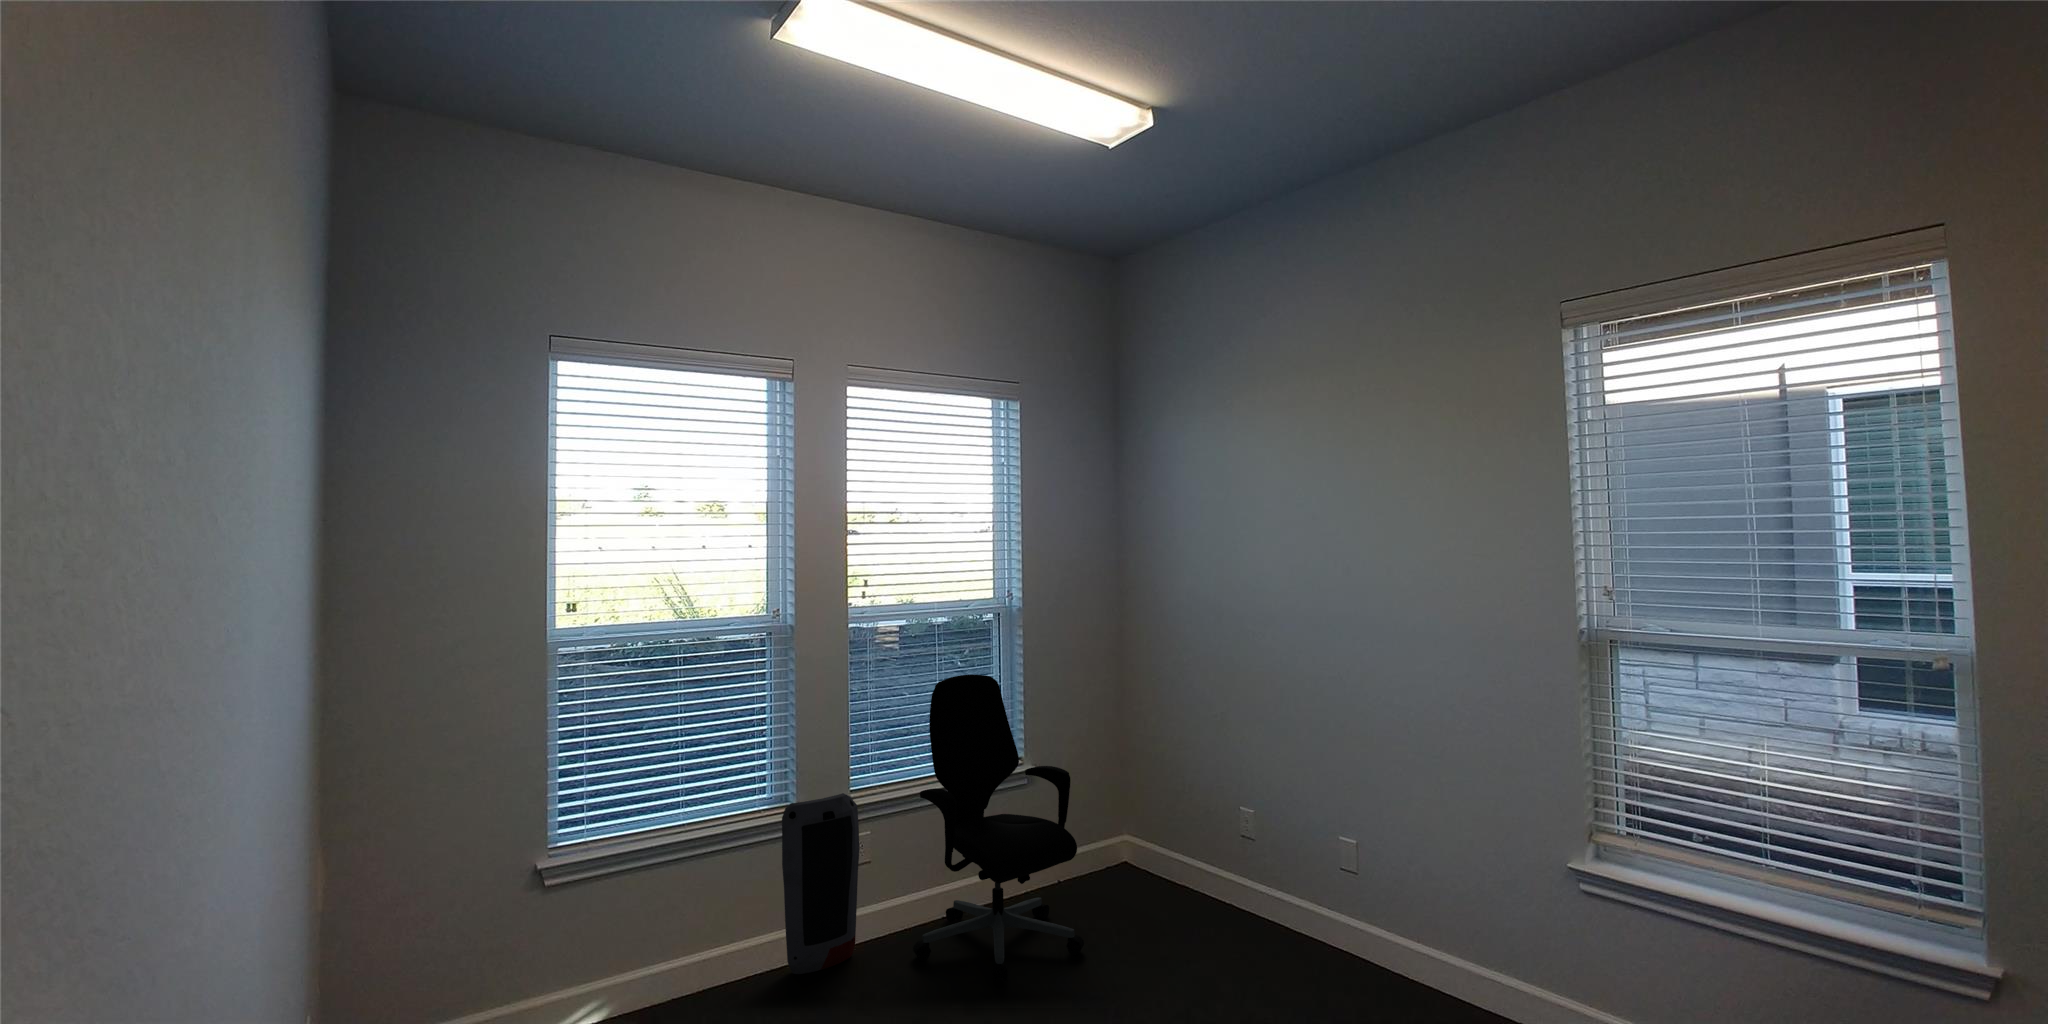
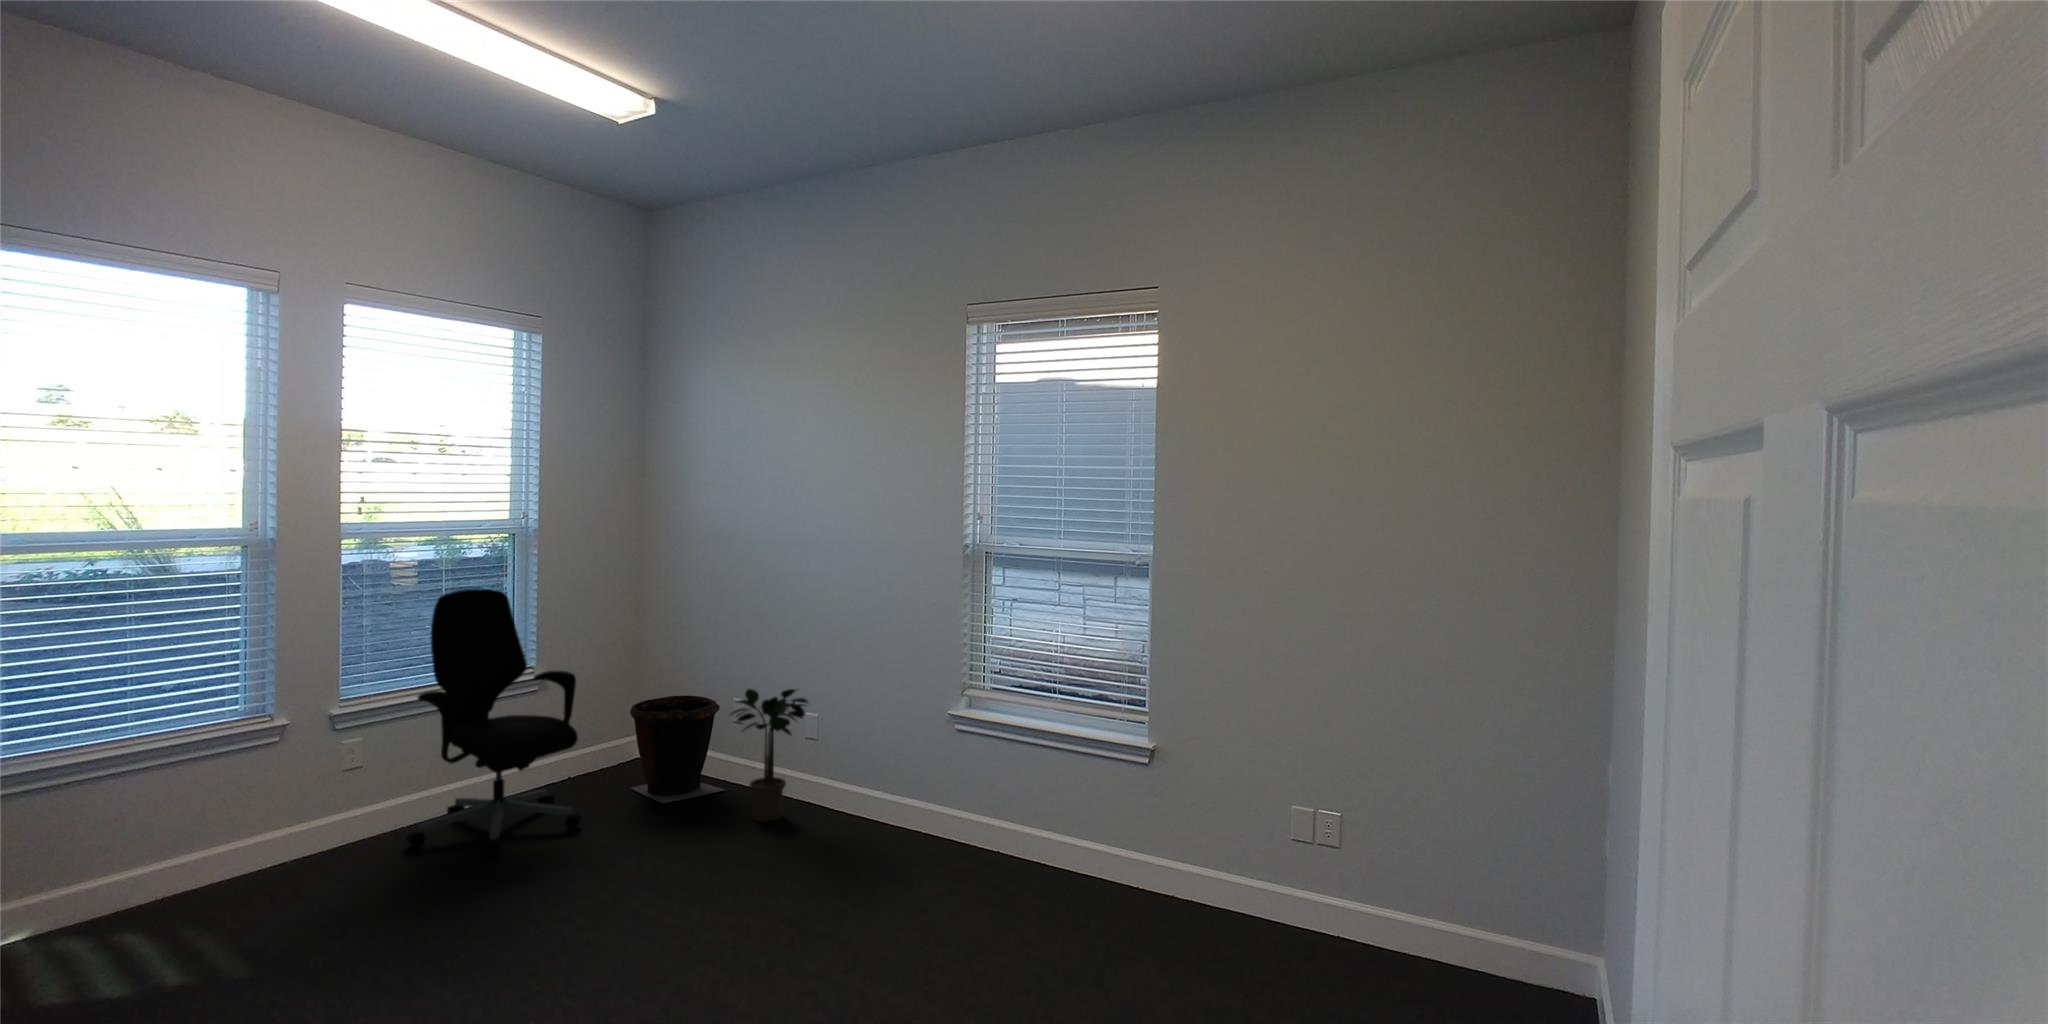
air purifier: present [782,793,860,974] -> none [258,700,349,871]
waste bin: none [1123,795,1233,928] -> present [630,695,725,803]
potted plant: none [1245,799,1347,972] -> present [731,689,808,822]

